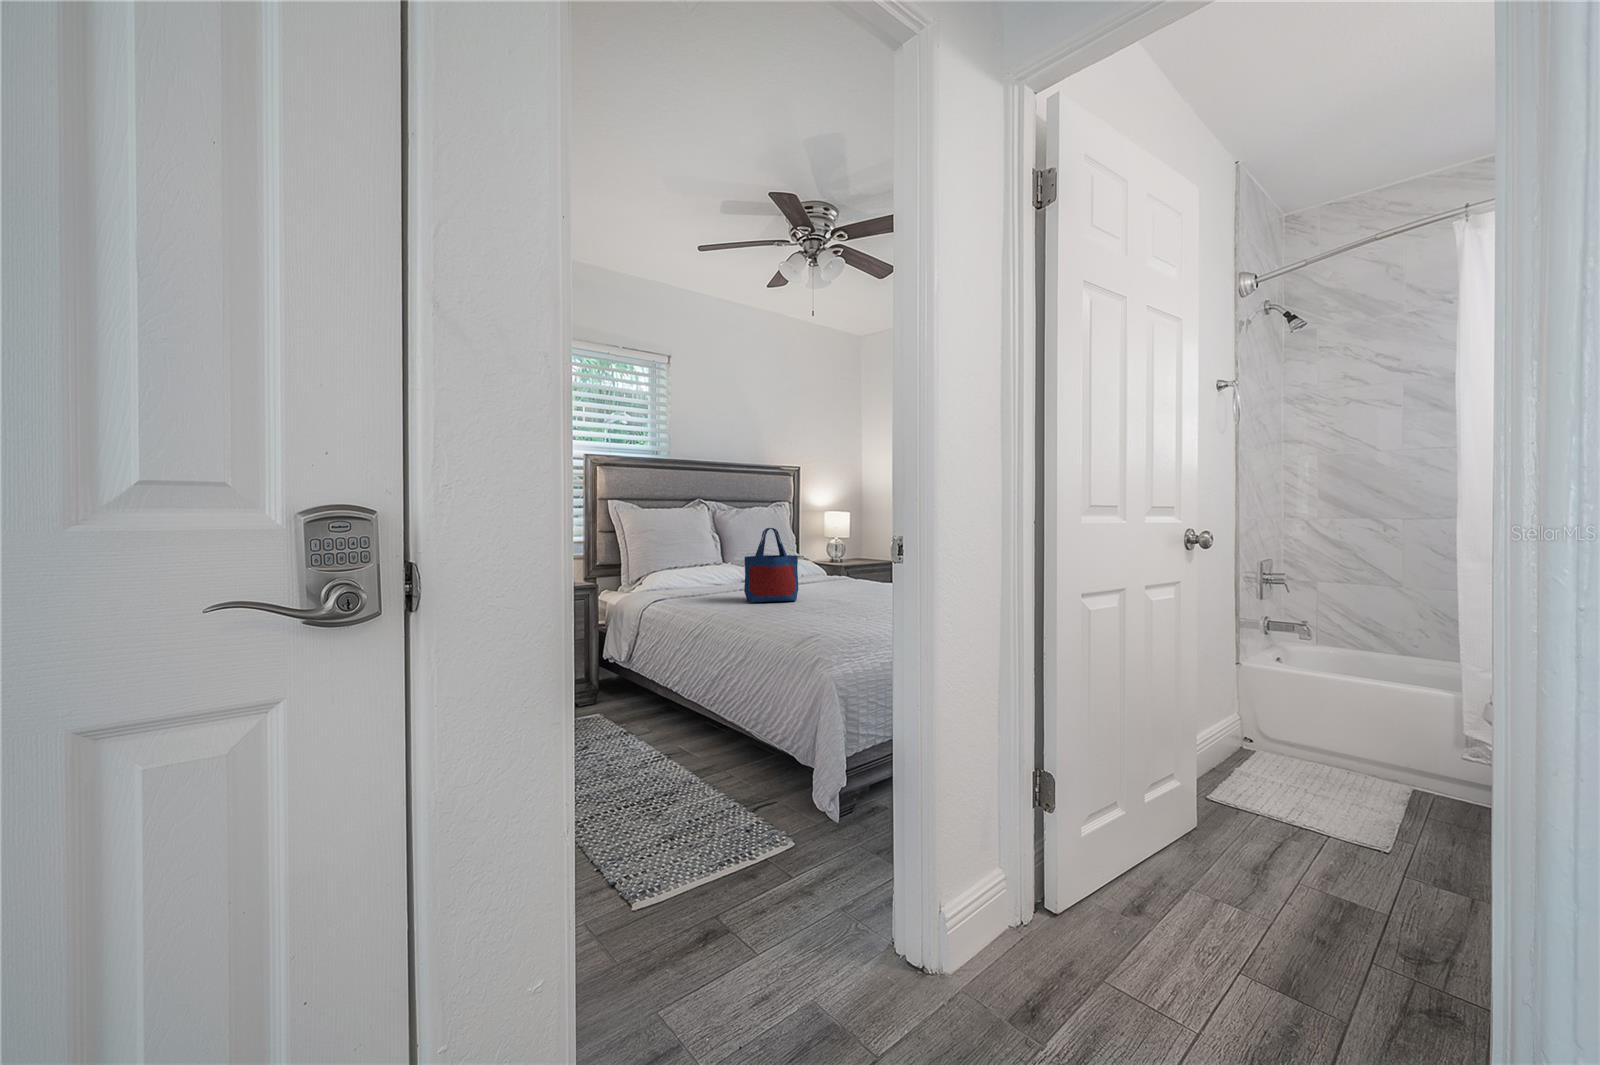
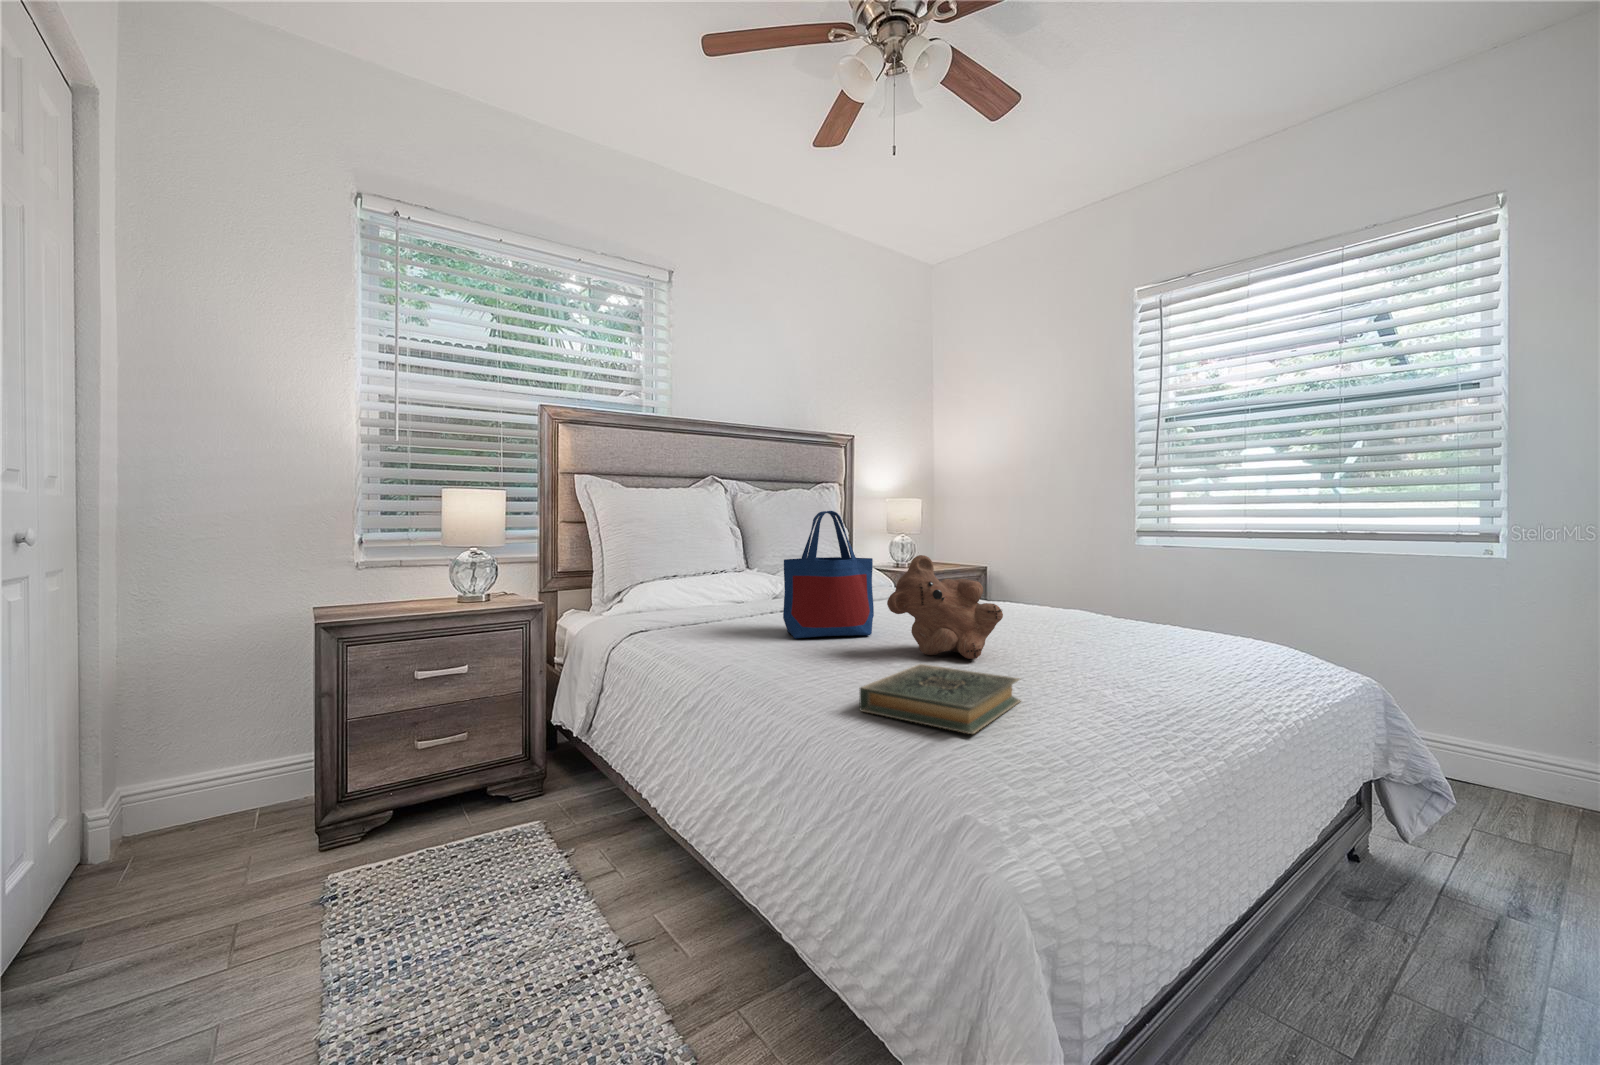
teddy bear: none [801,554,865,611] -> present [887,555,1003,659]
hardback book: none [777,611,860,637] -> present [860,664,1021,734]

